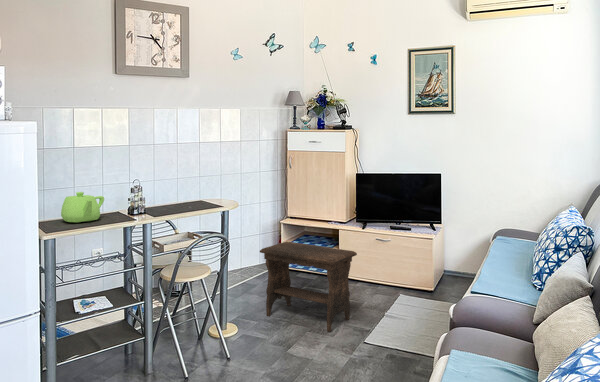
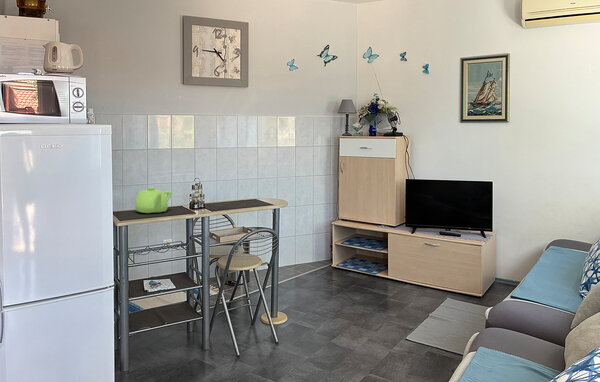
footstool: present [260,241,357,332] -> none [309,242,401,326]

